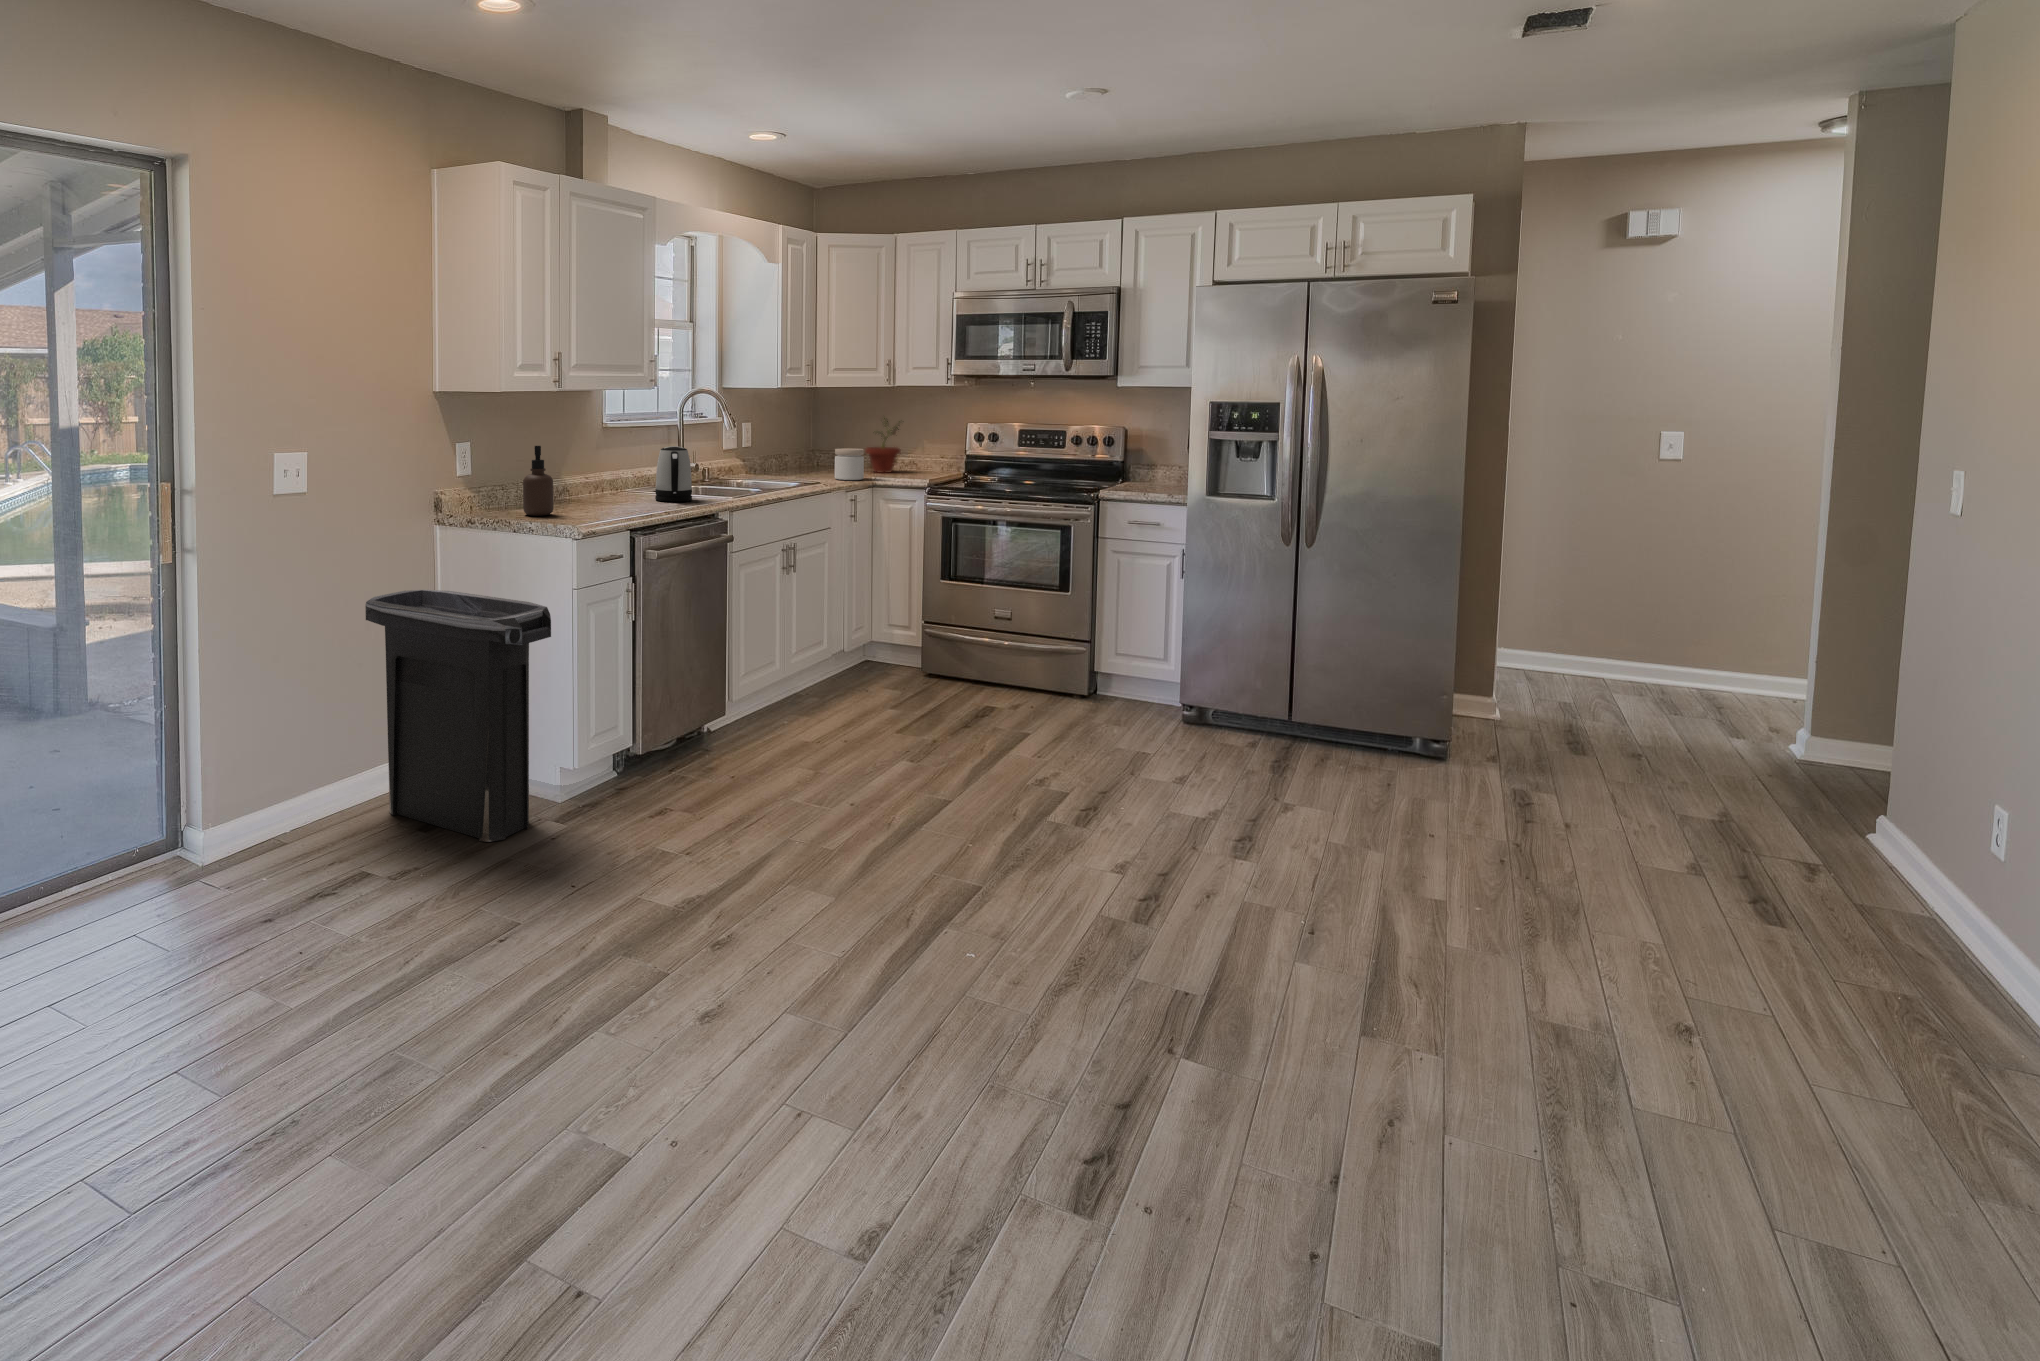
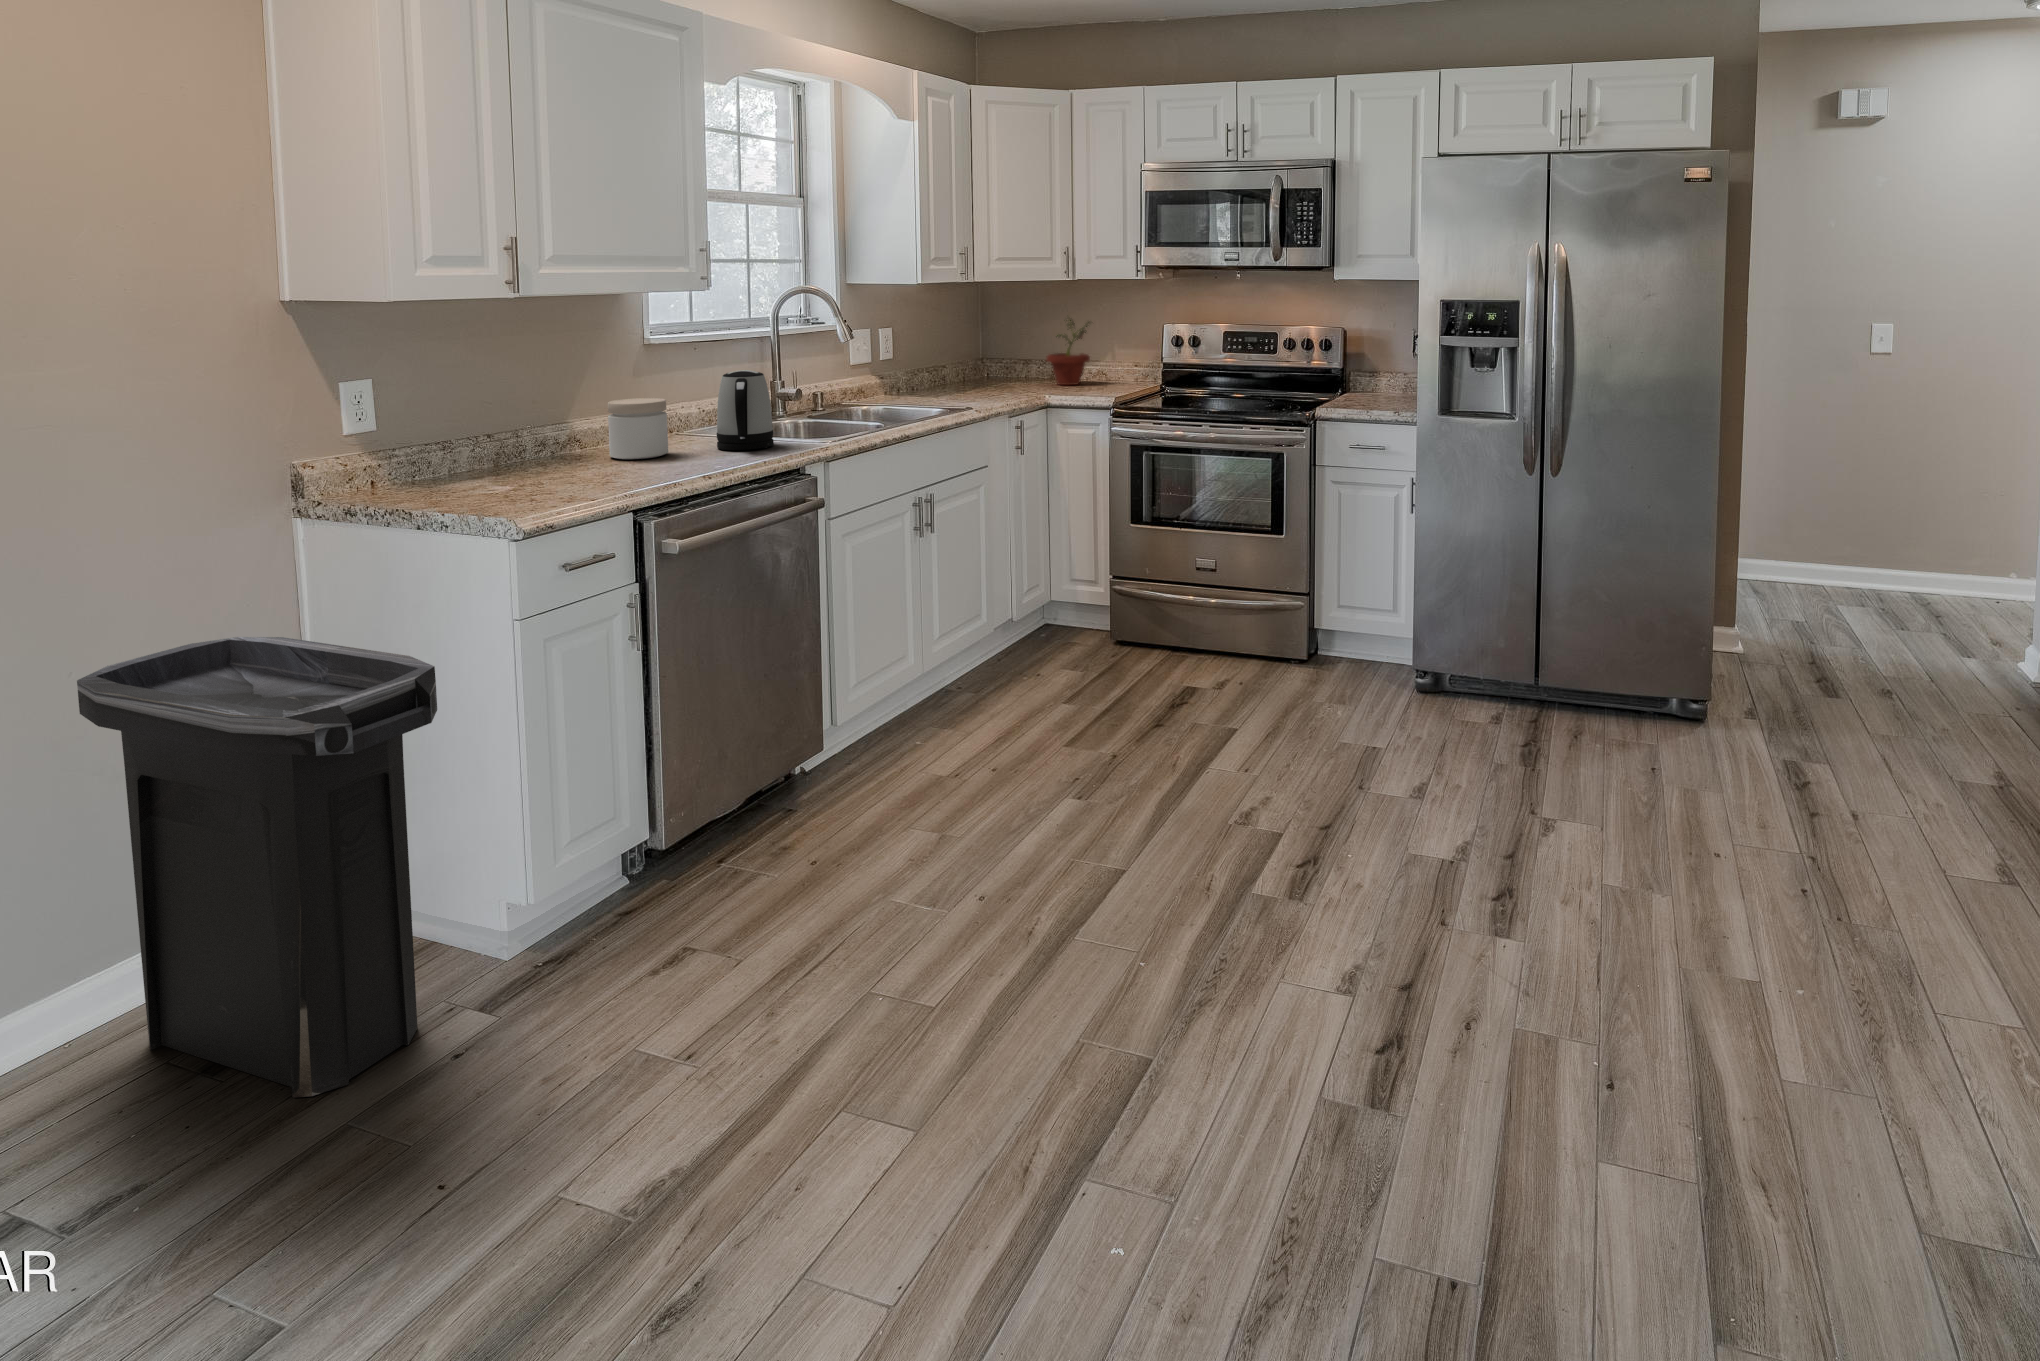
soap dispenser: present [523,446,554,516] -> none [453,382,511,493]
jar: present [835,448,864,480] -> present [608,398,668,459]

